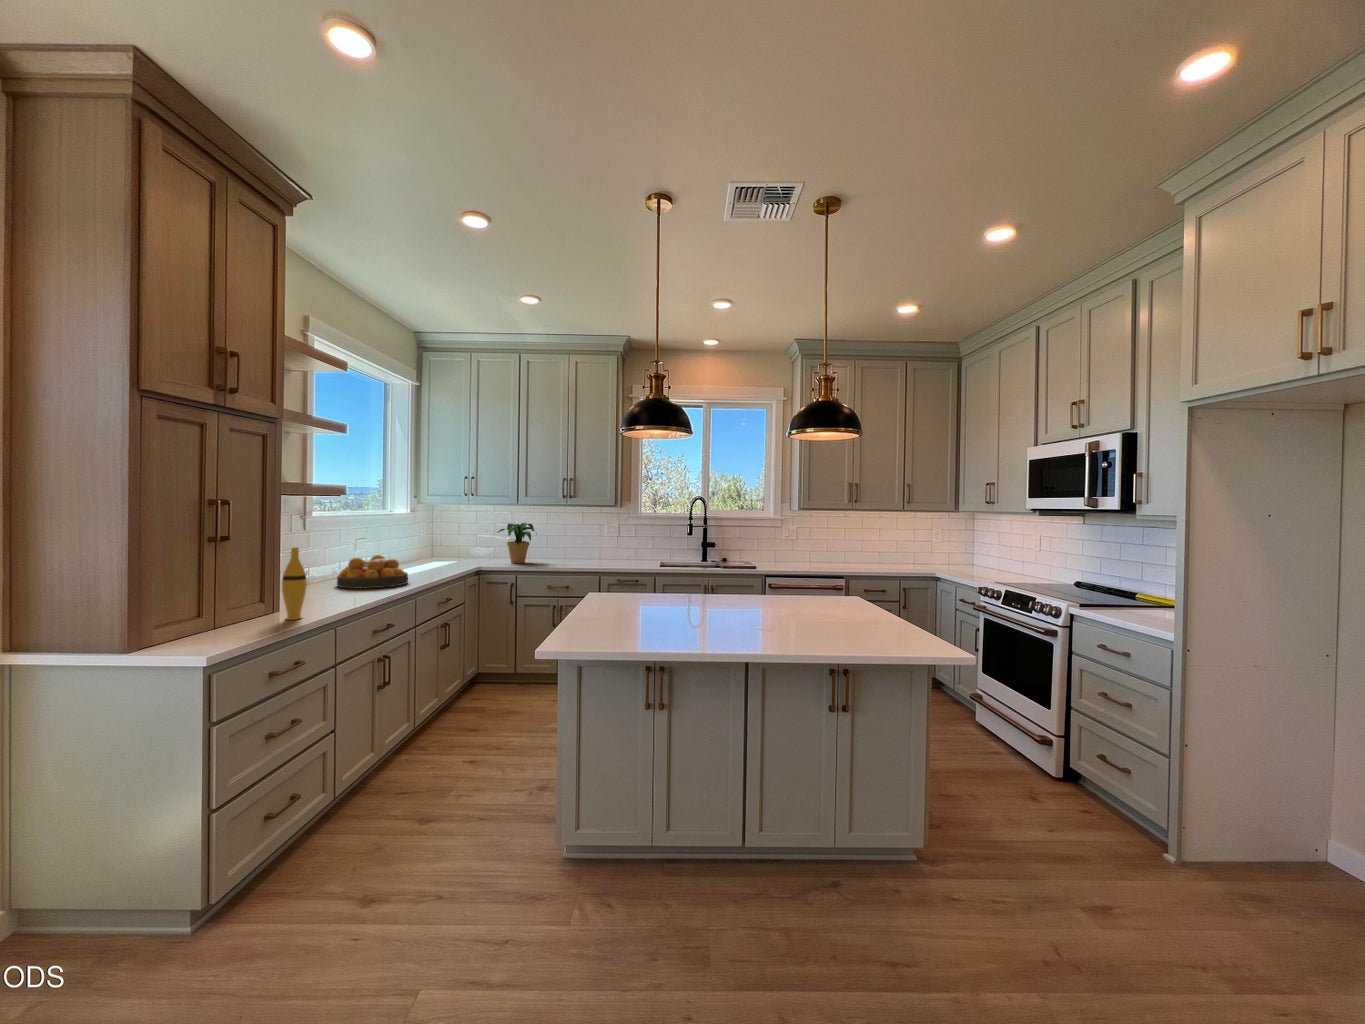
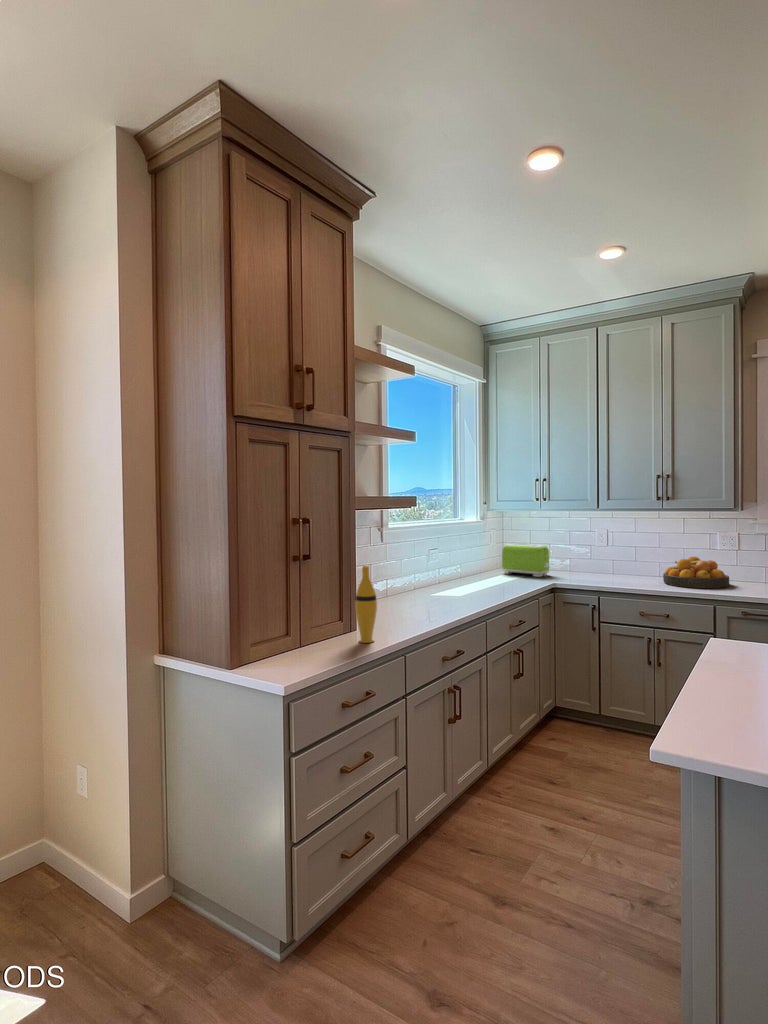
potted plant: present [497,523,537,563] -> none [571,531,624,580]
toaster: none [432,535,476,563] -> present [502,544,549,577]
fruit bowl: present [337,555,408,589] -> present [663,556,729,588]

